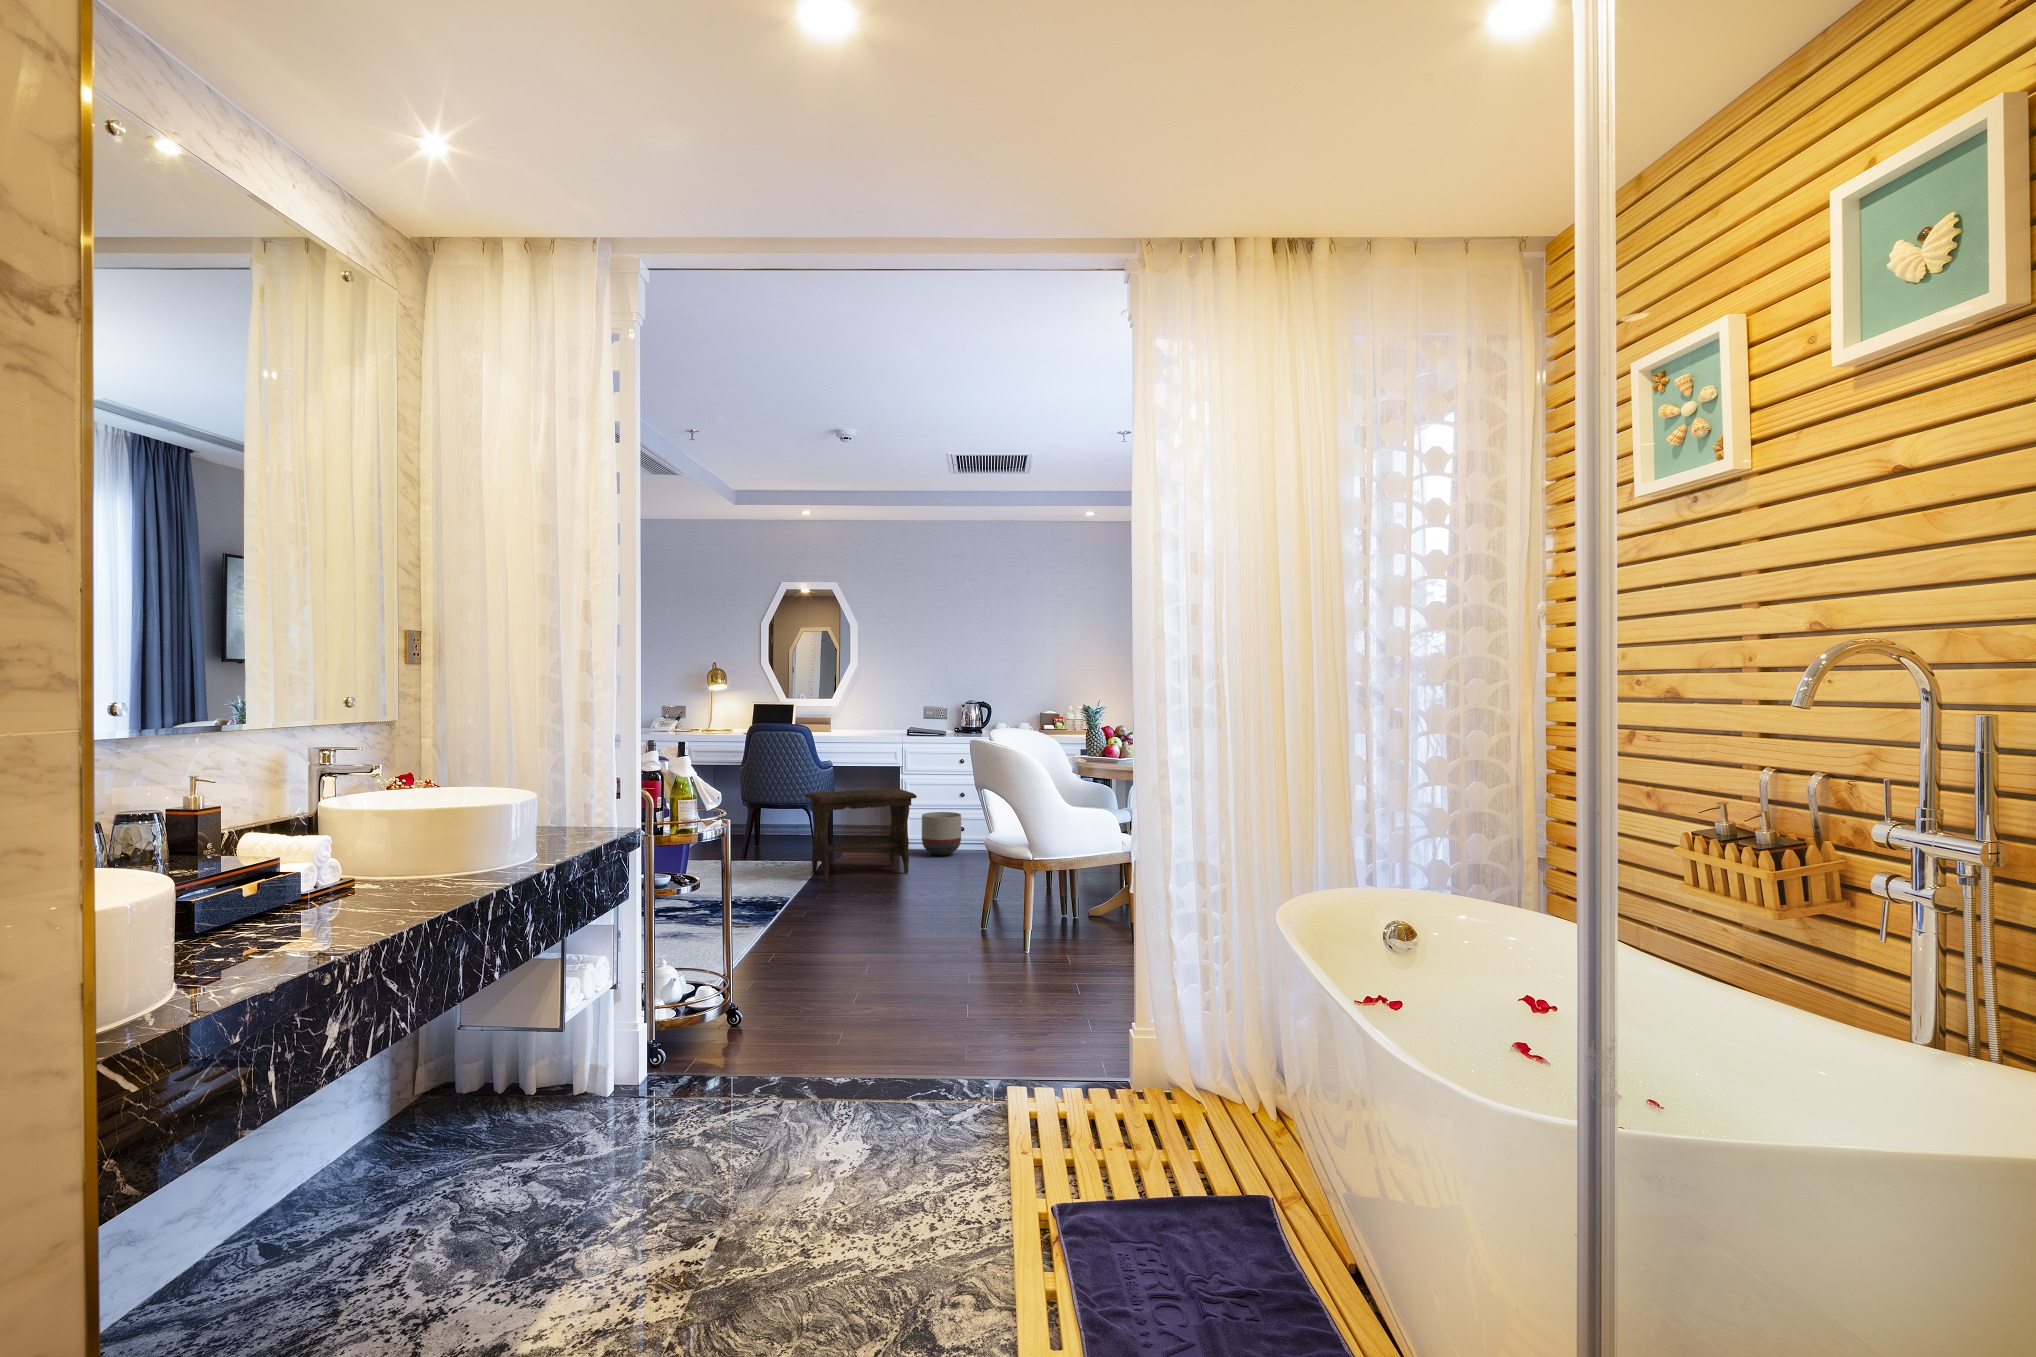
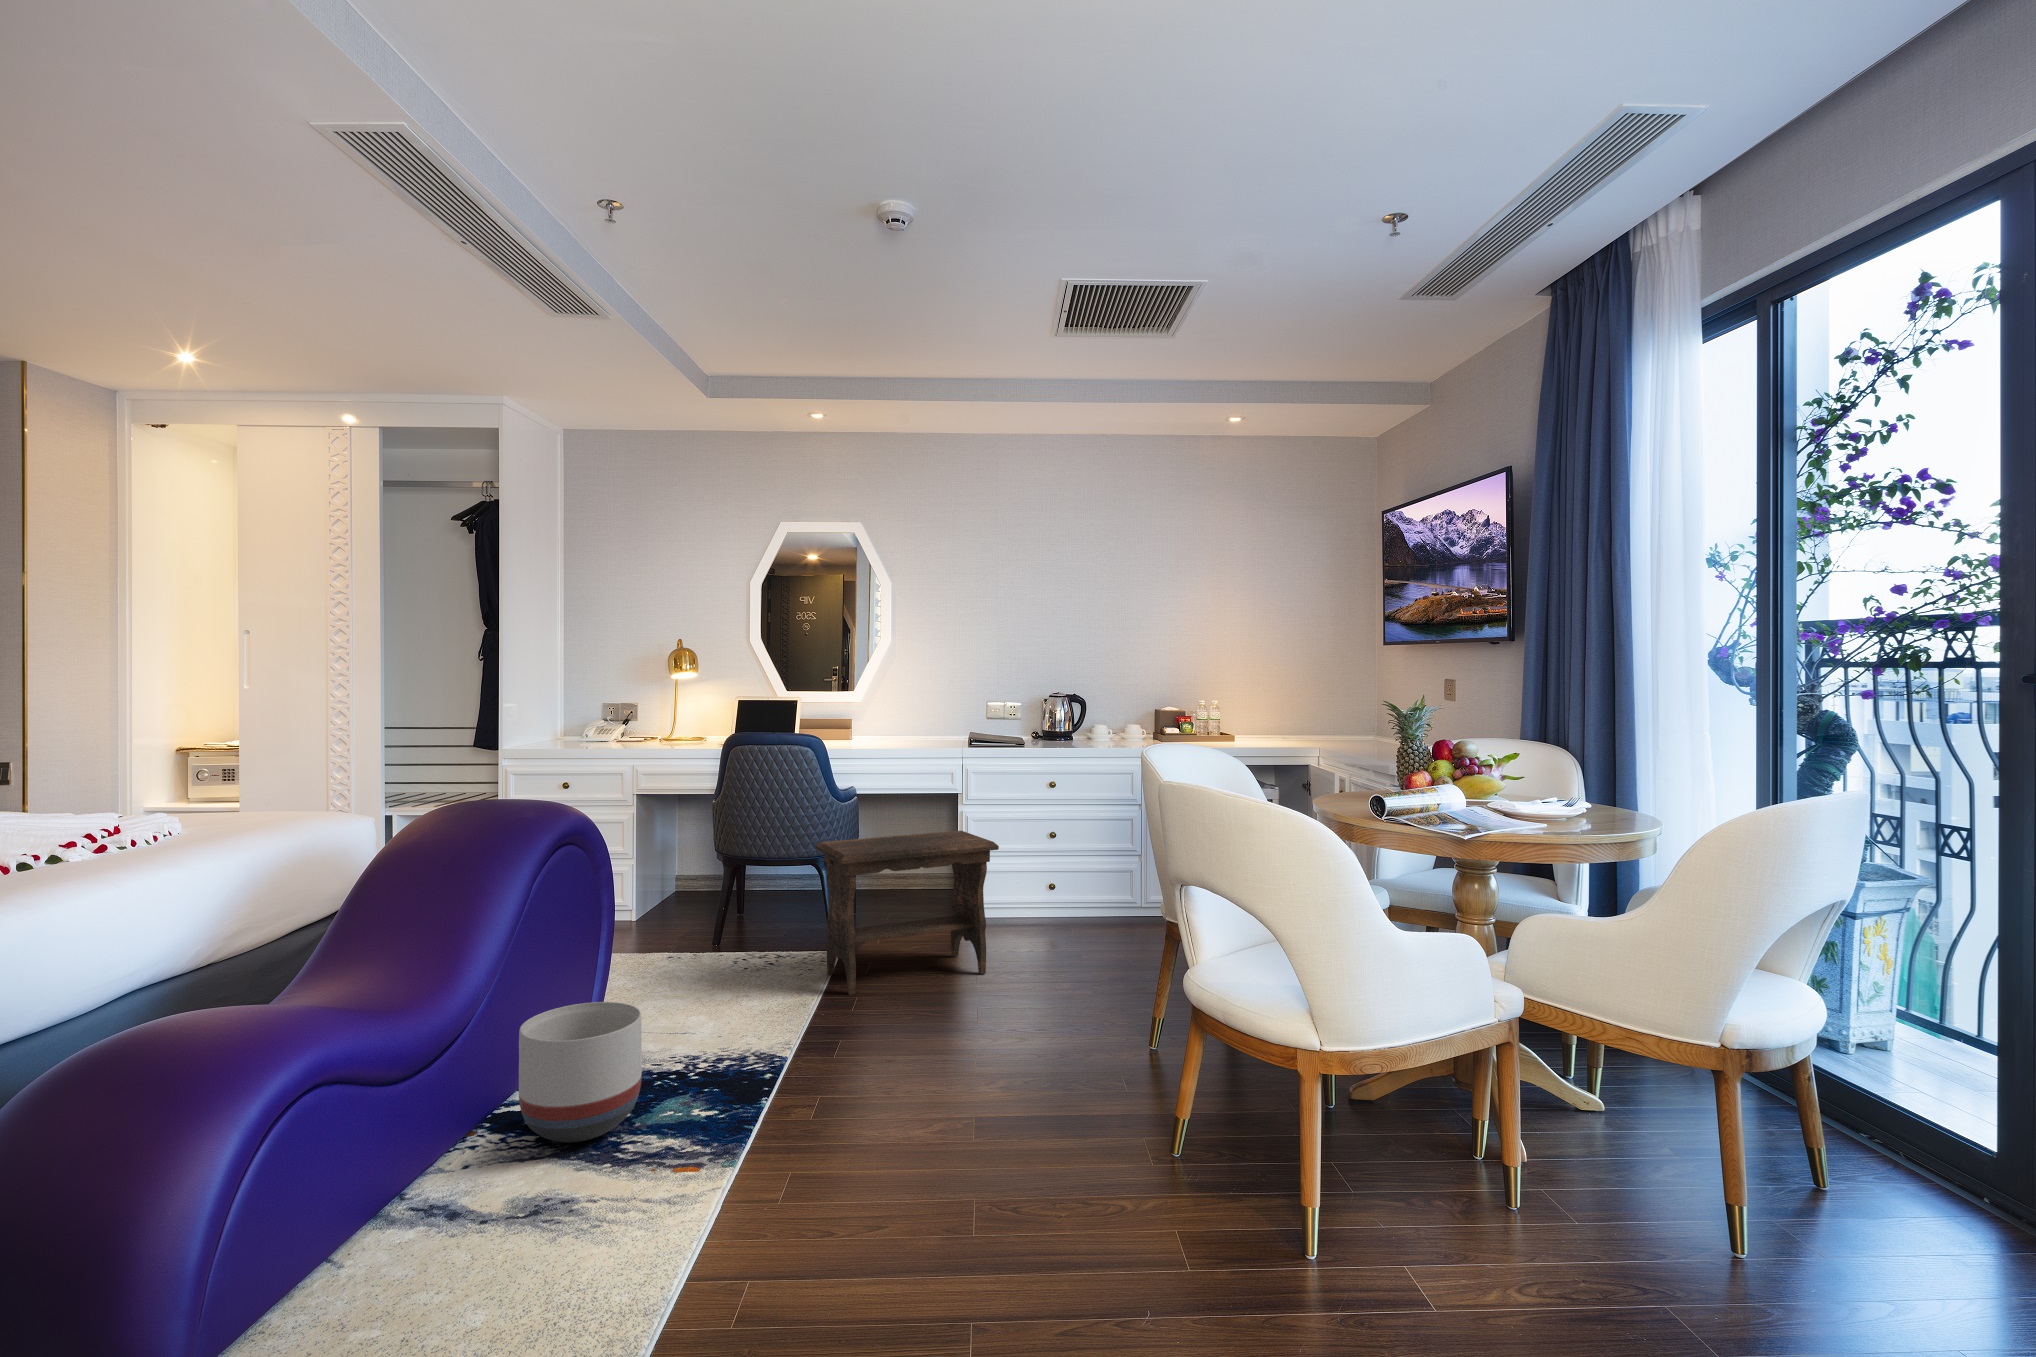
planter: present [922,812,961,855] -> present [519,1002,642,1143]

